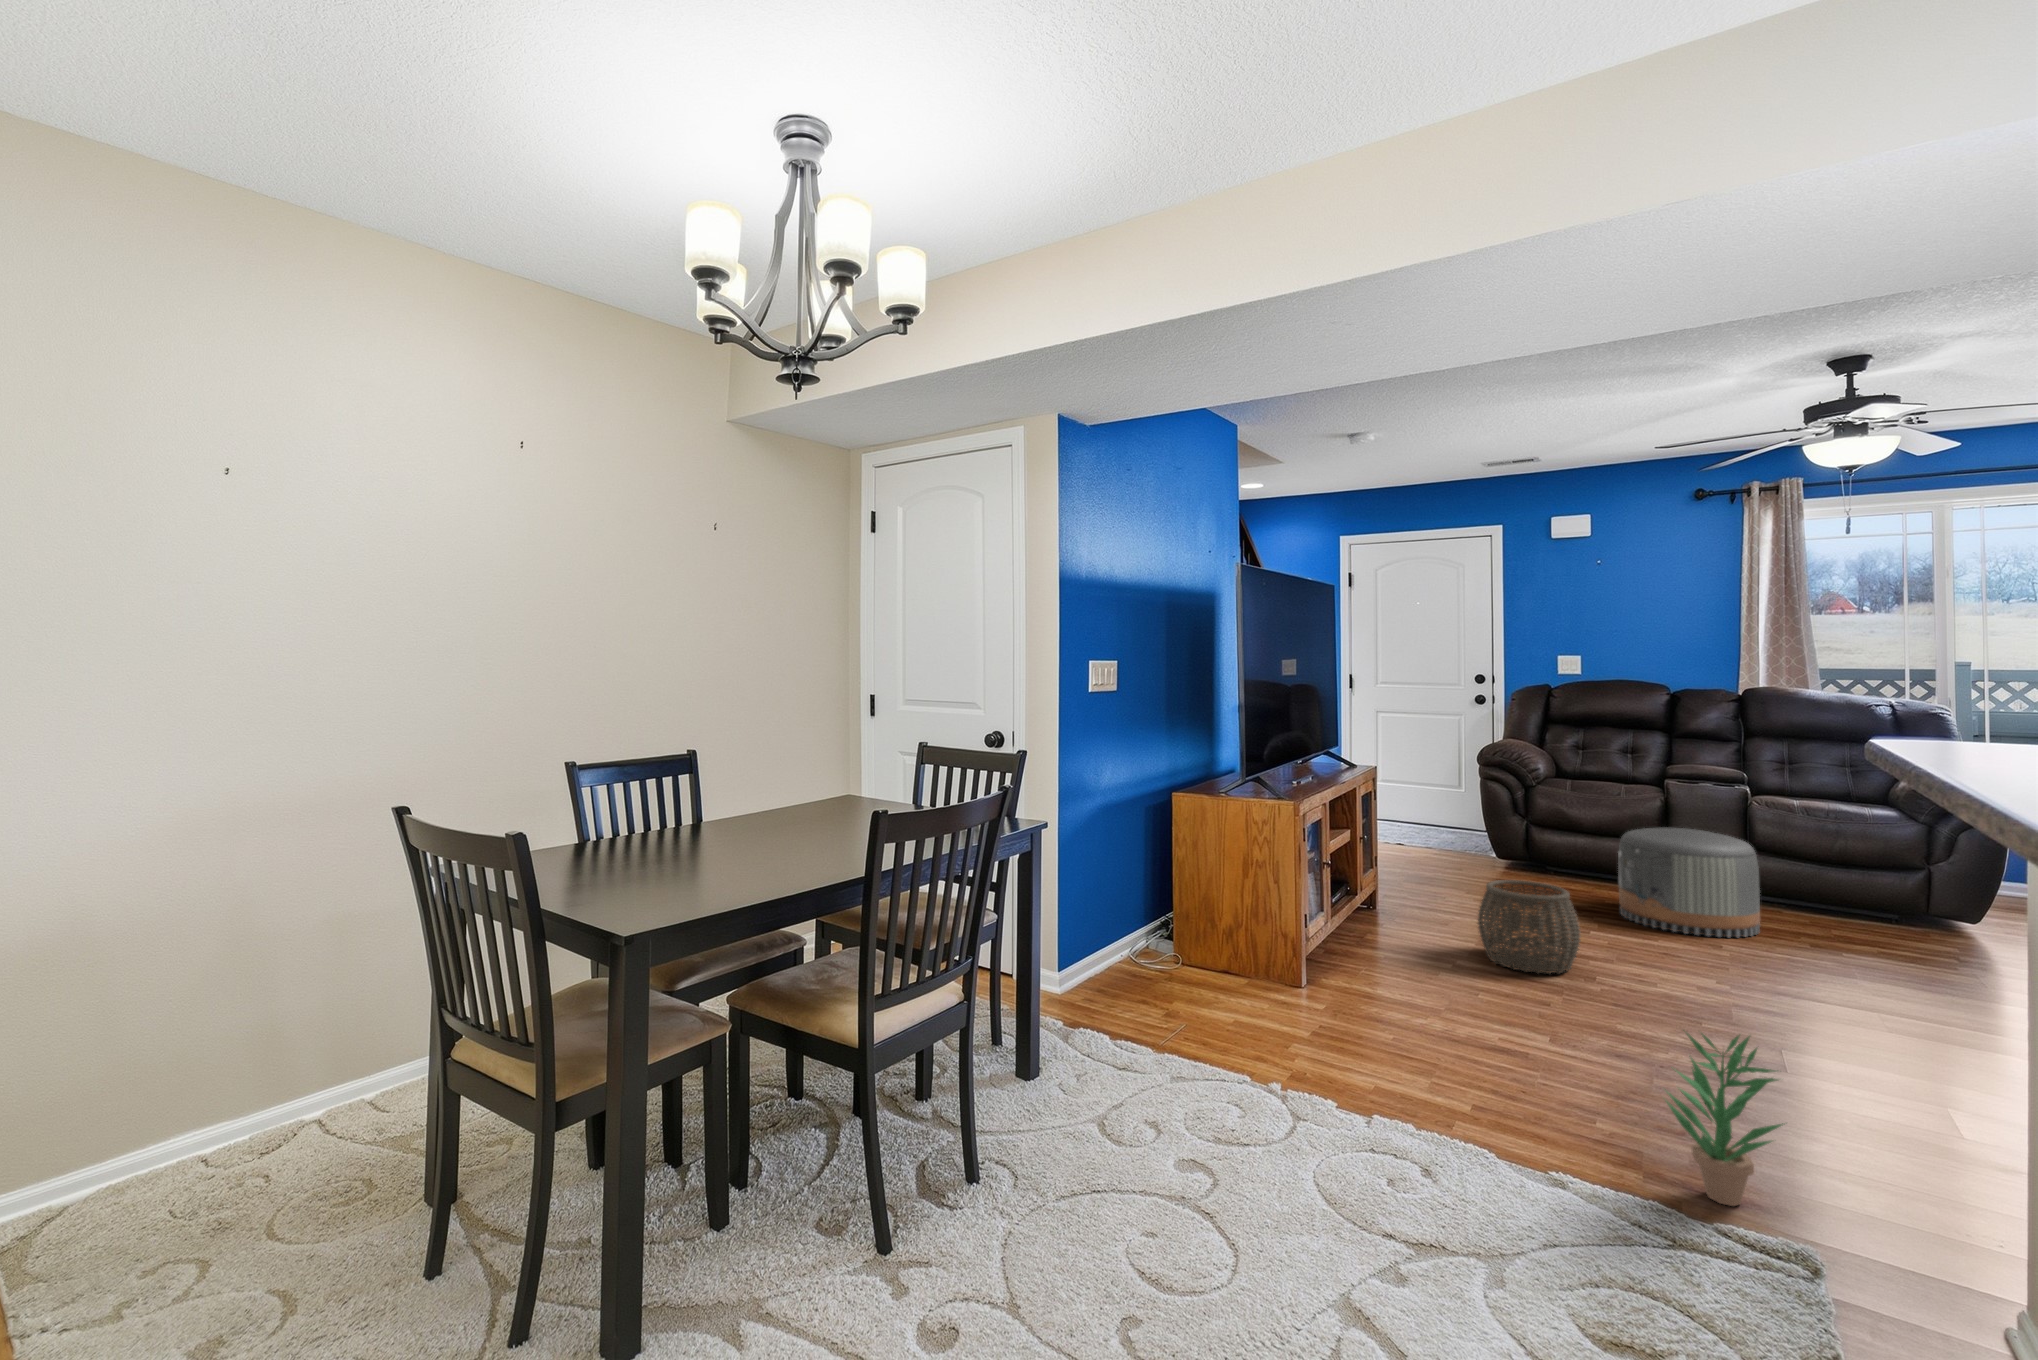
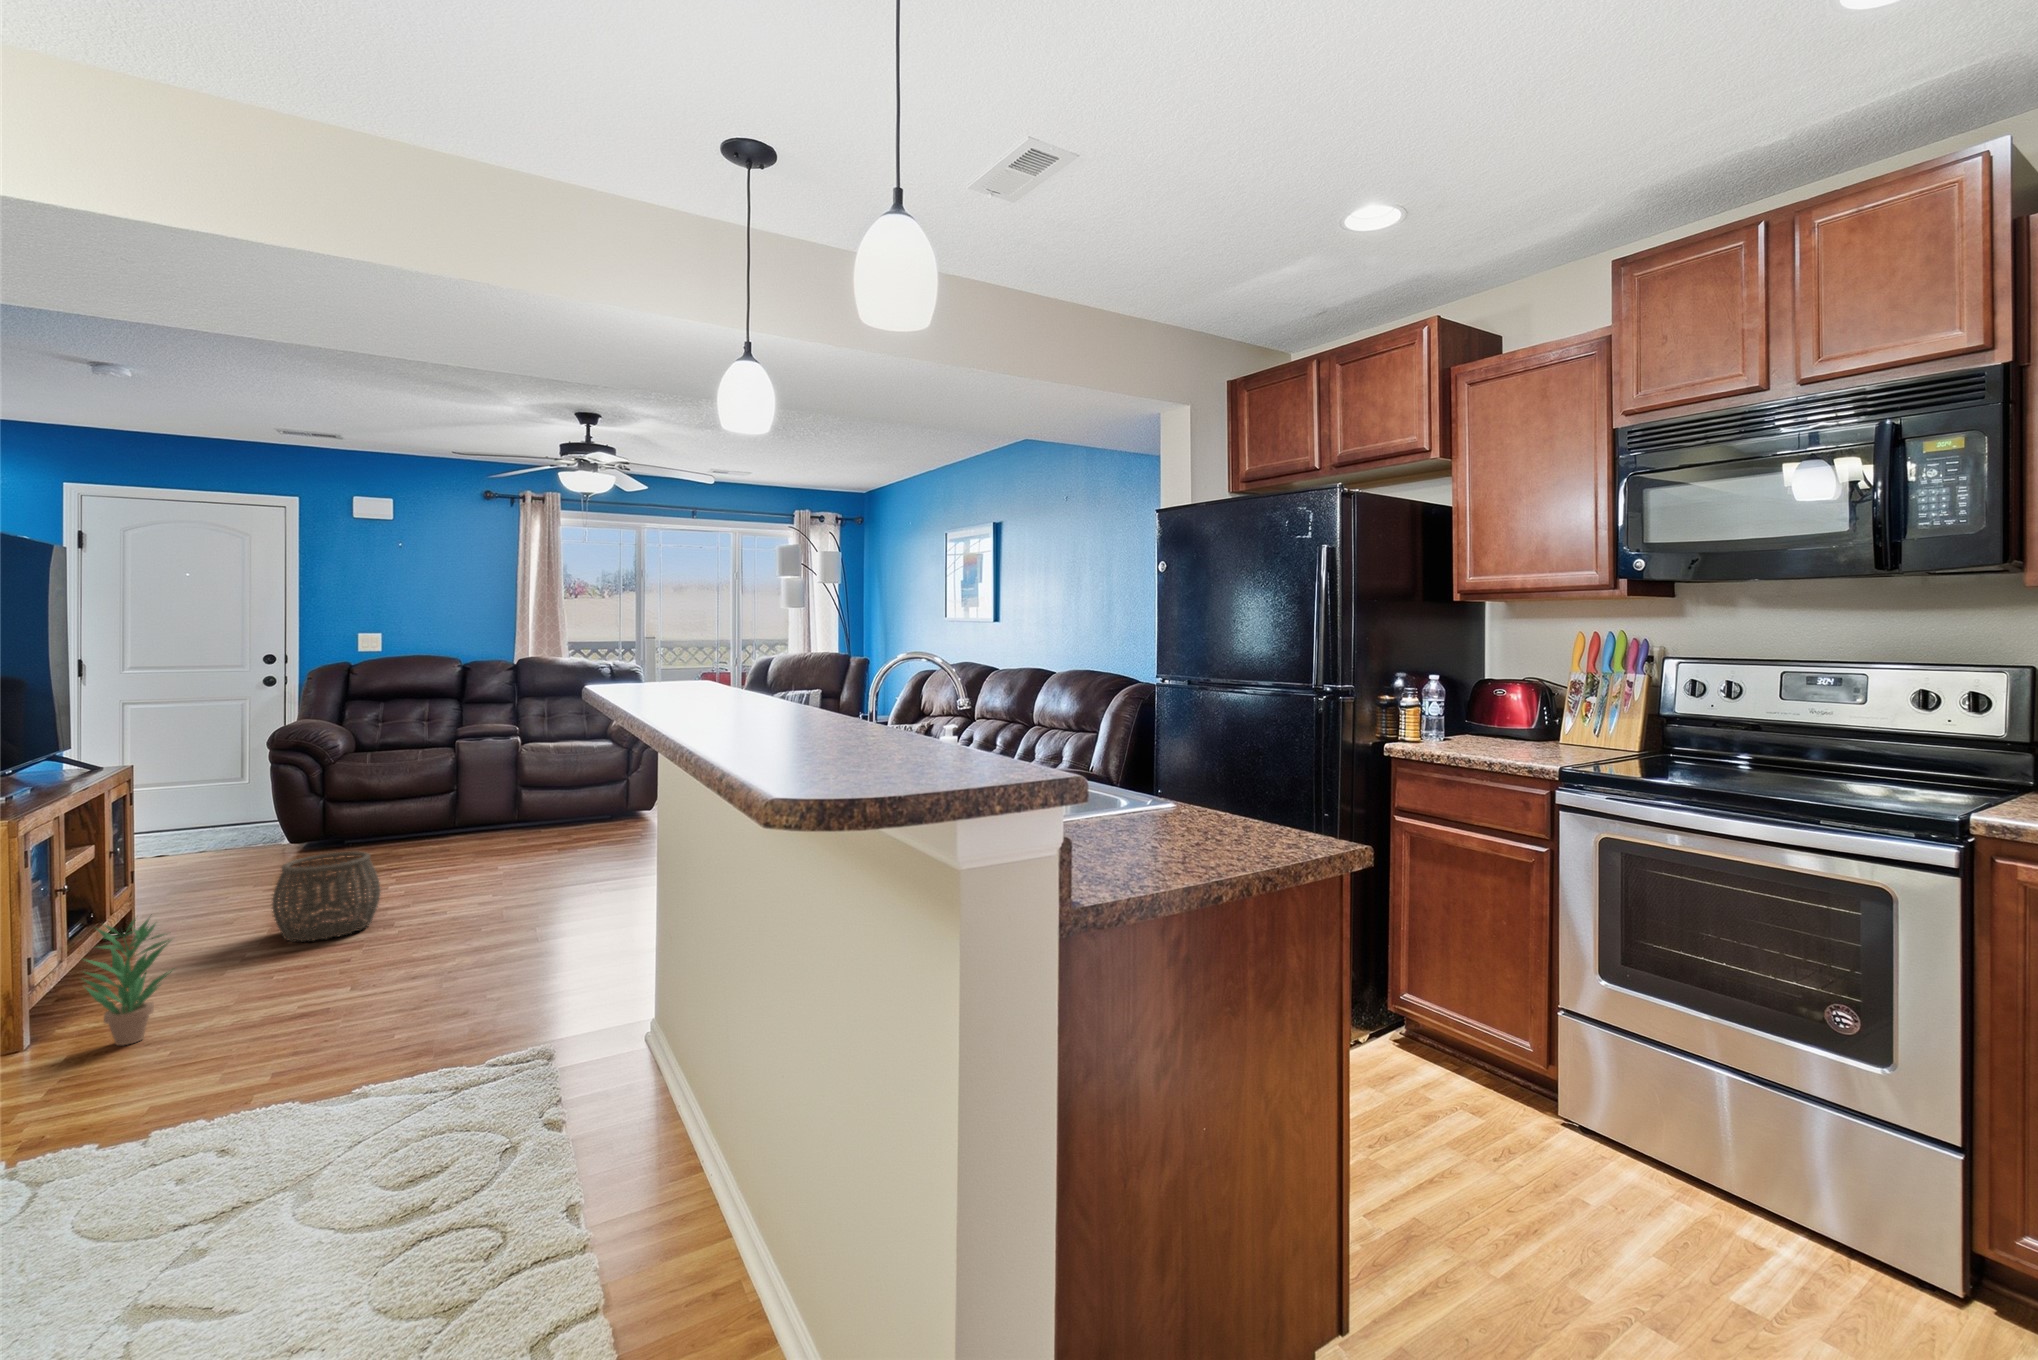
pouf: present [1618,828,1760,937] -> none [416,779,528,868]
potted plant: present [1666,1034,1785,1206] -> present [85,919,171,1045]

